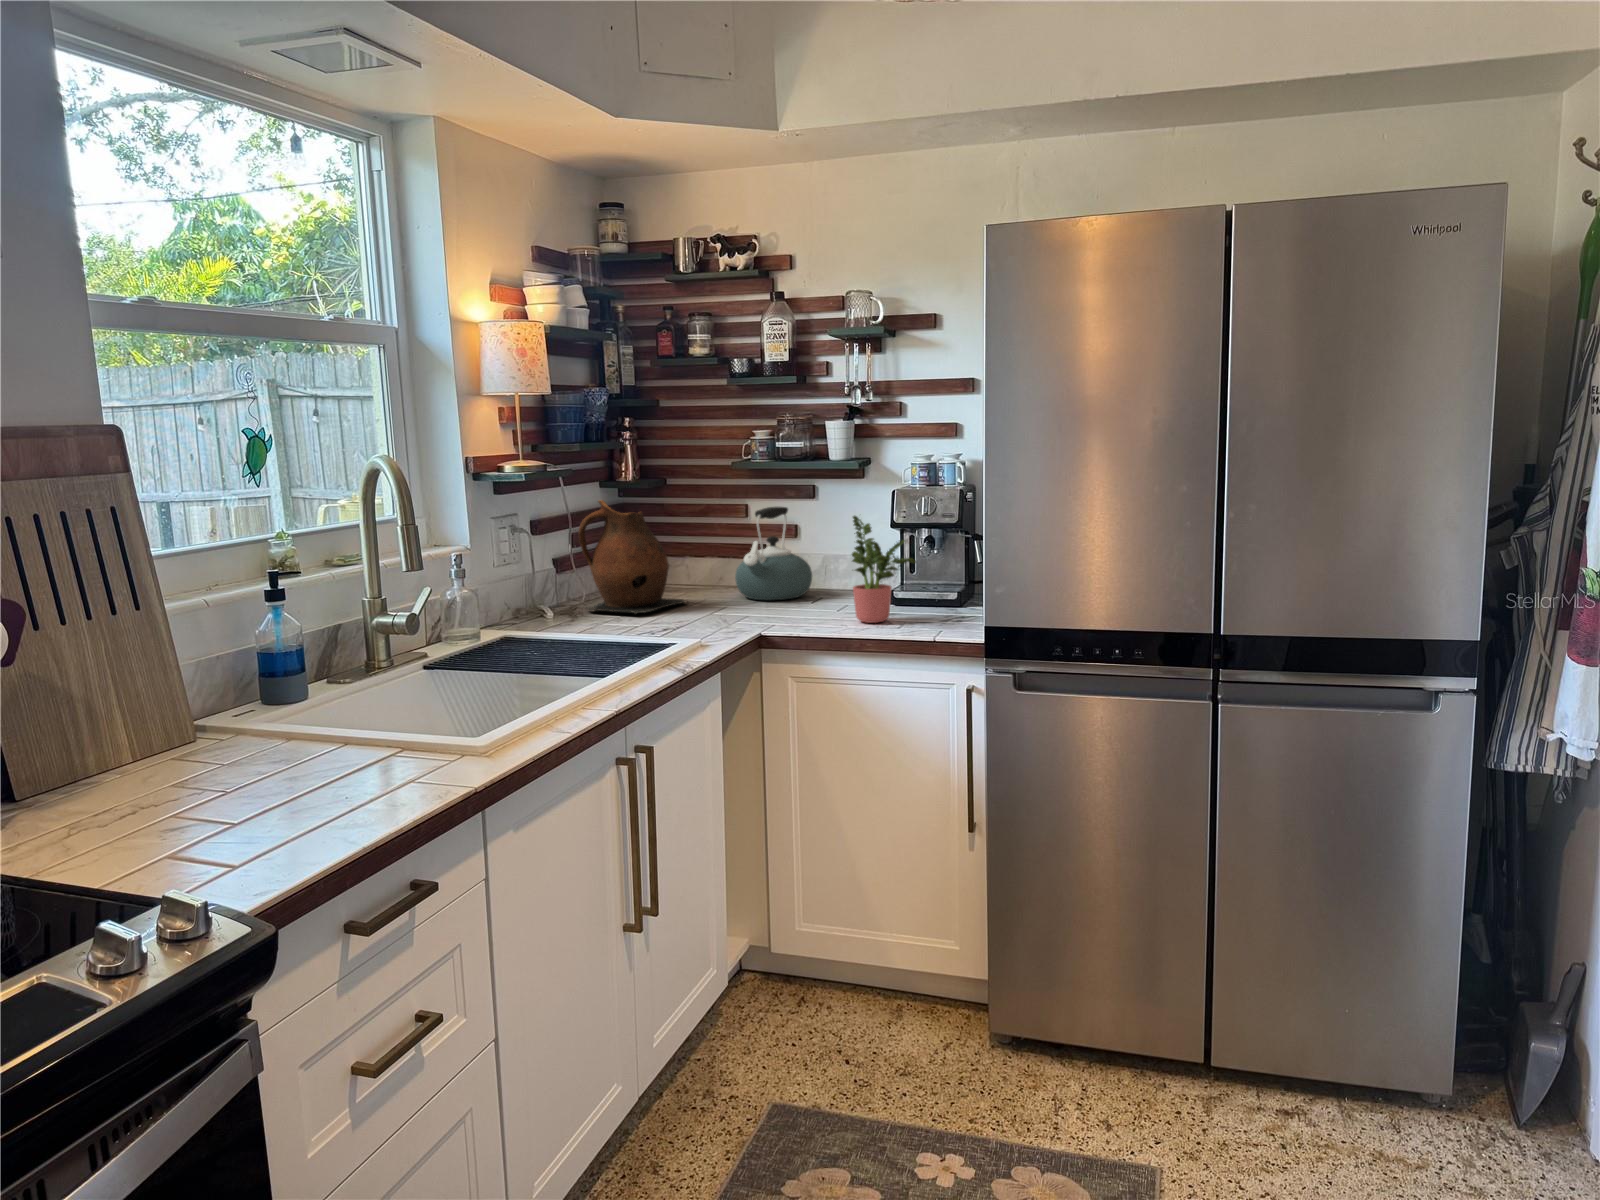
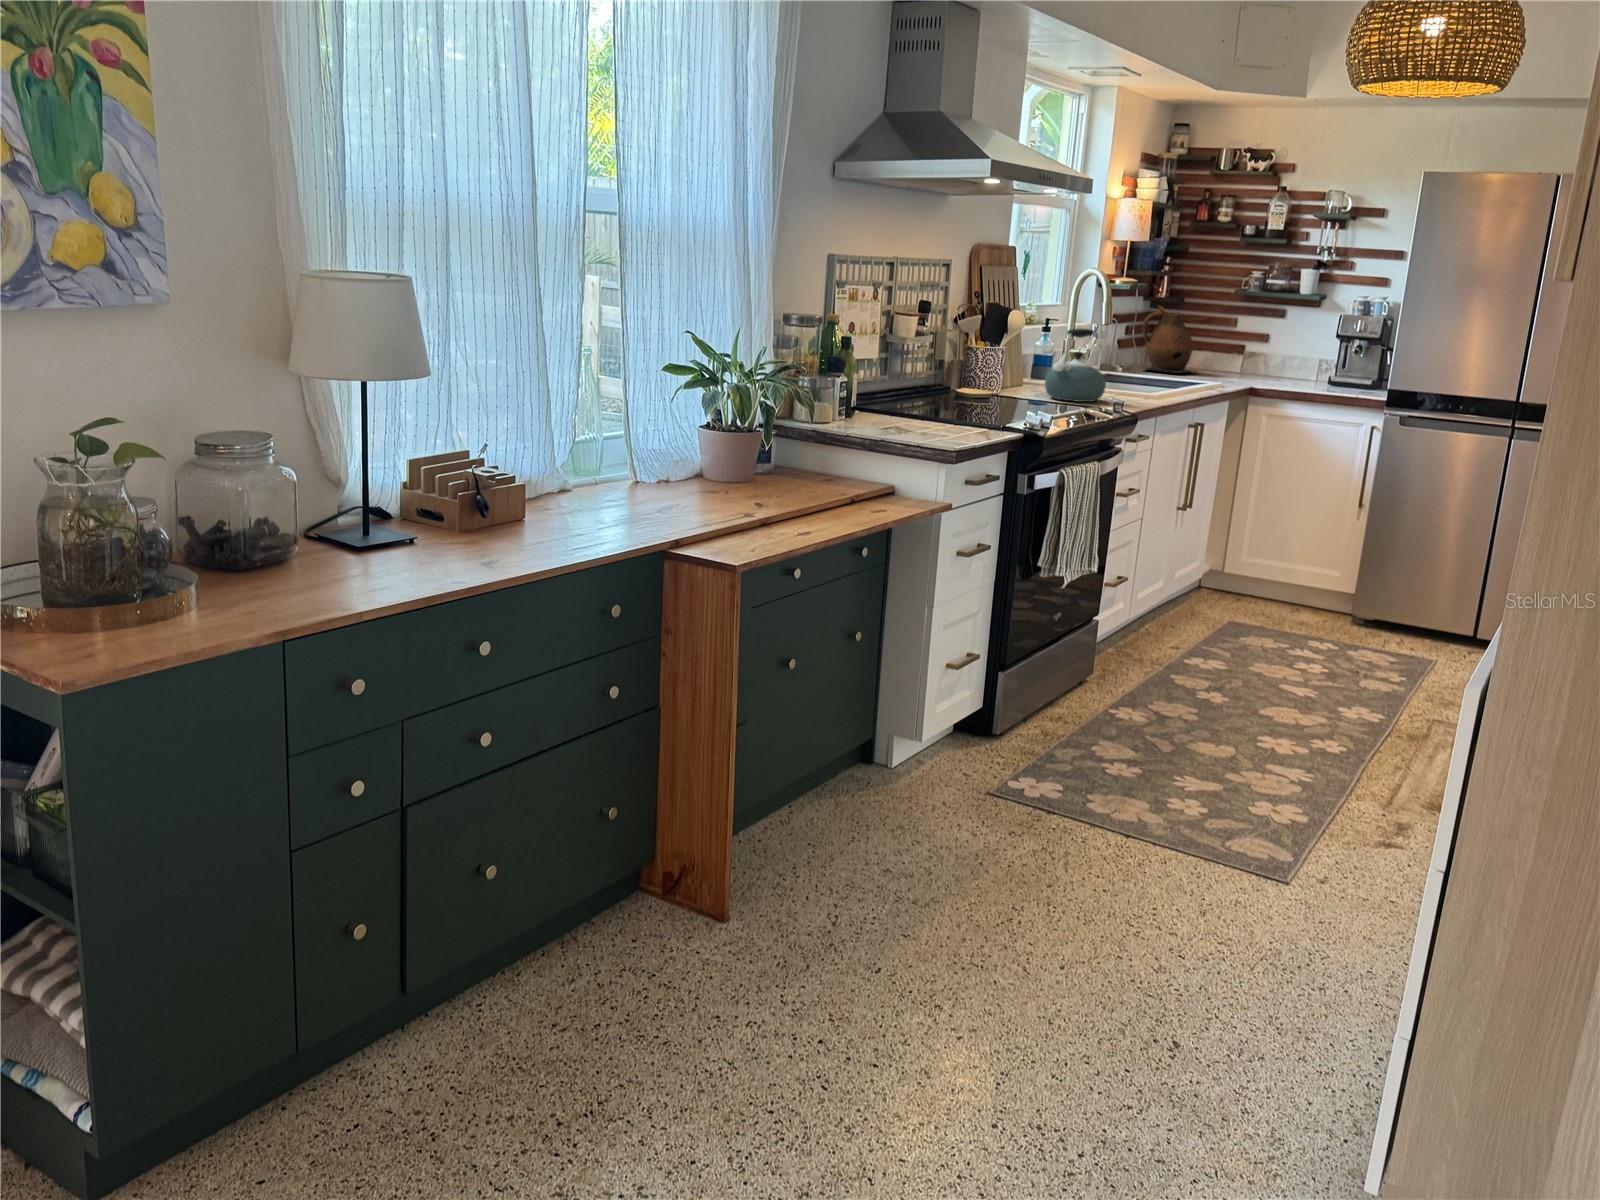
kettle: present [735,507,812,600] -> present [1045,329,1106,402]
potted plant: present [852,516,916,623] -> none [1309,326,1350,390]

